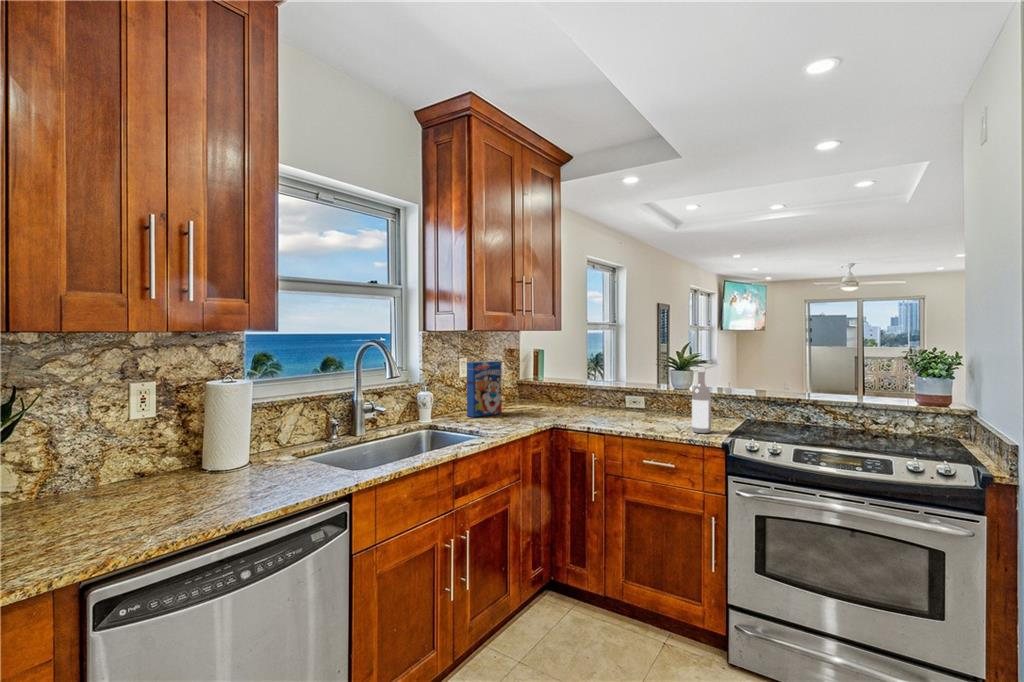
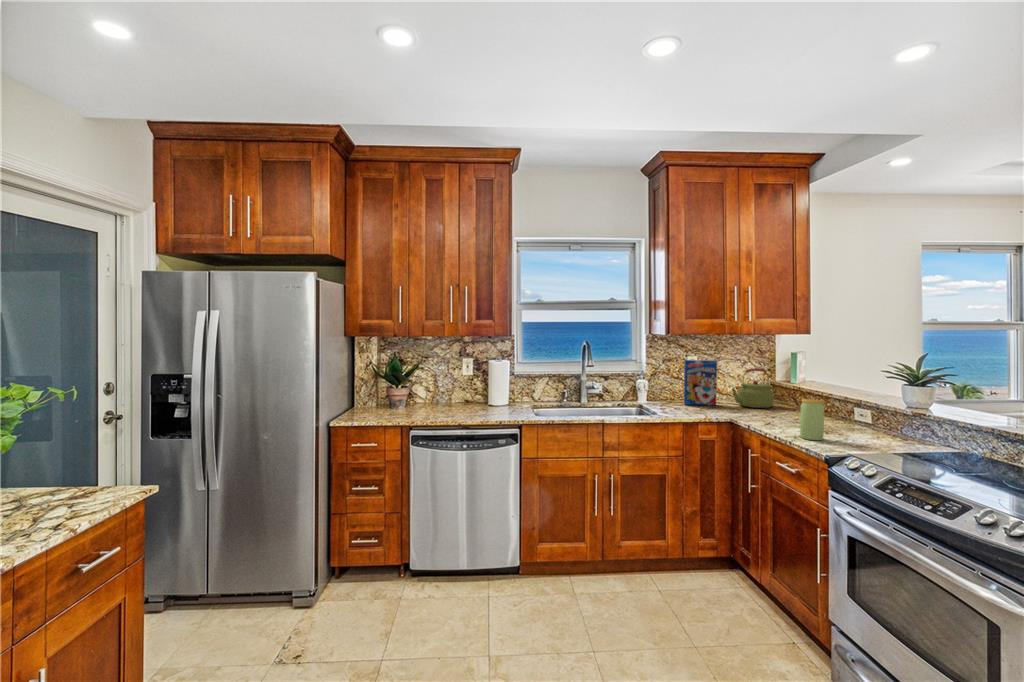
kettle: none [511,367,546,410] -> present [732,368,774,408]
wine bottle: present [692,367,711,433] -> none [837,379,861,450]
jar: none [650,391,671,431] -> present [800,399,824,440]

